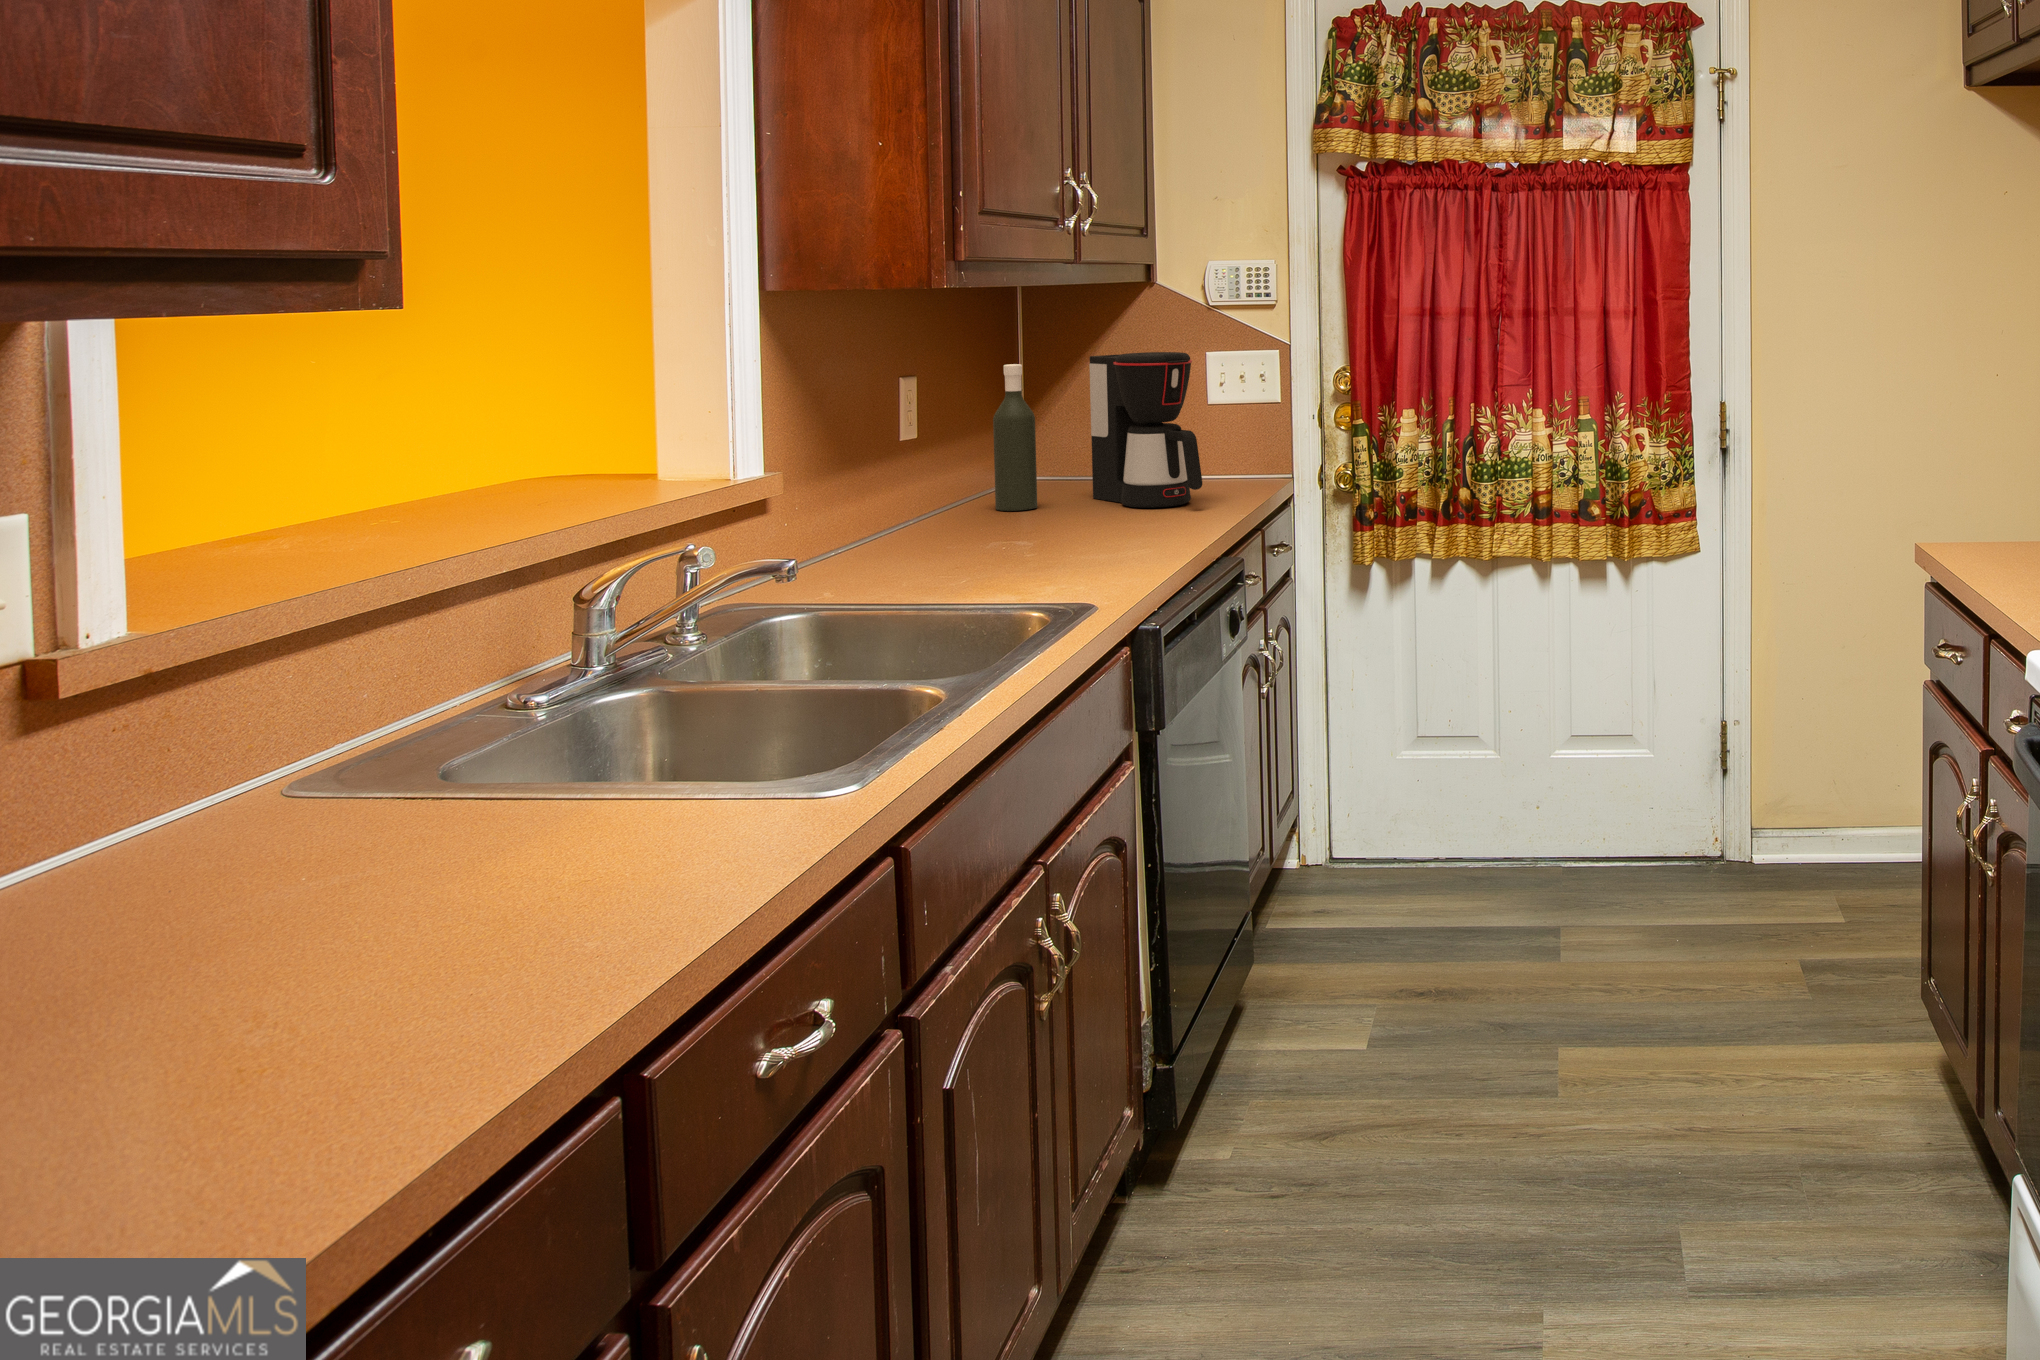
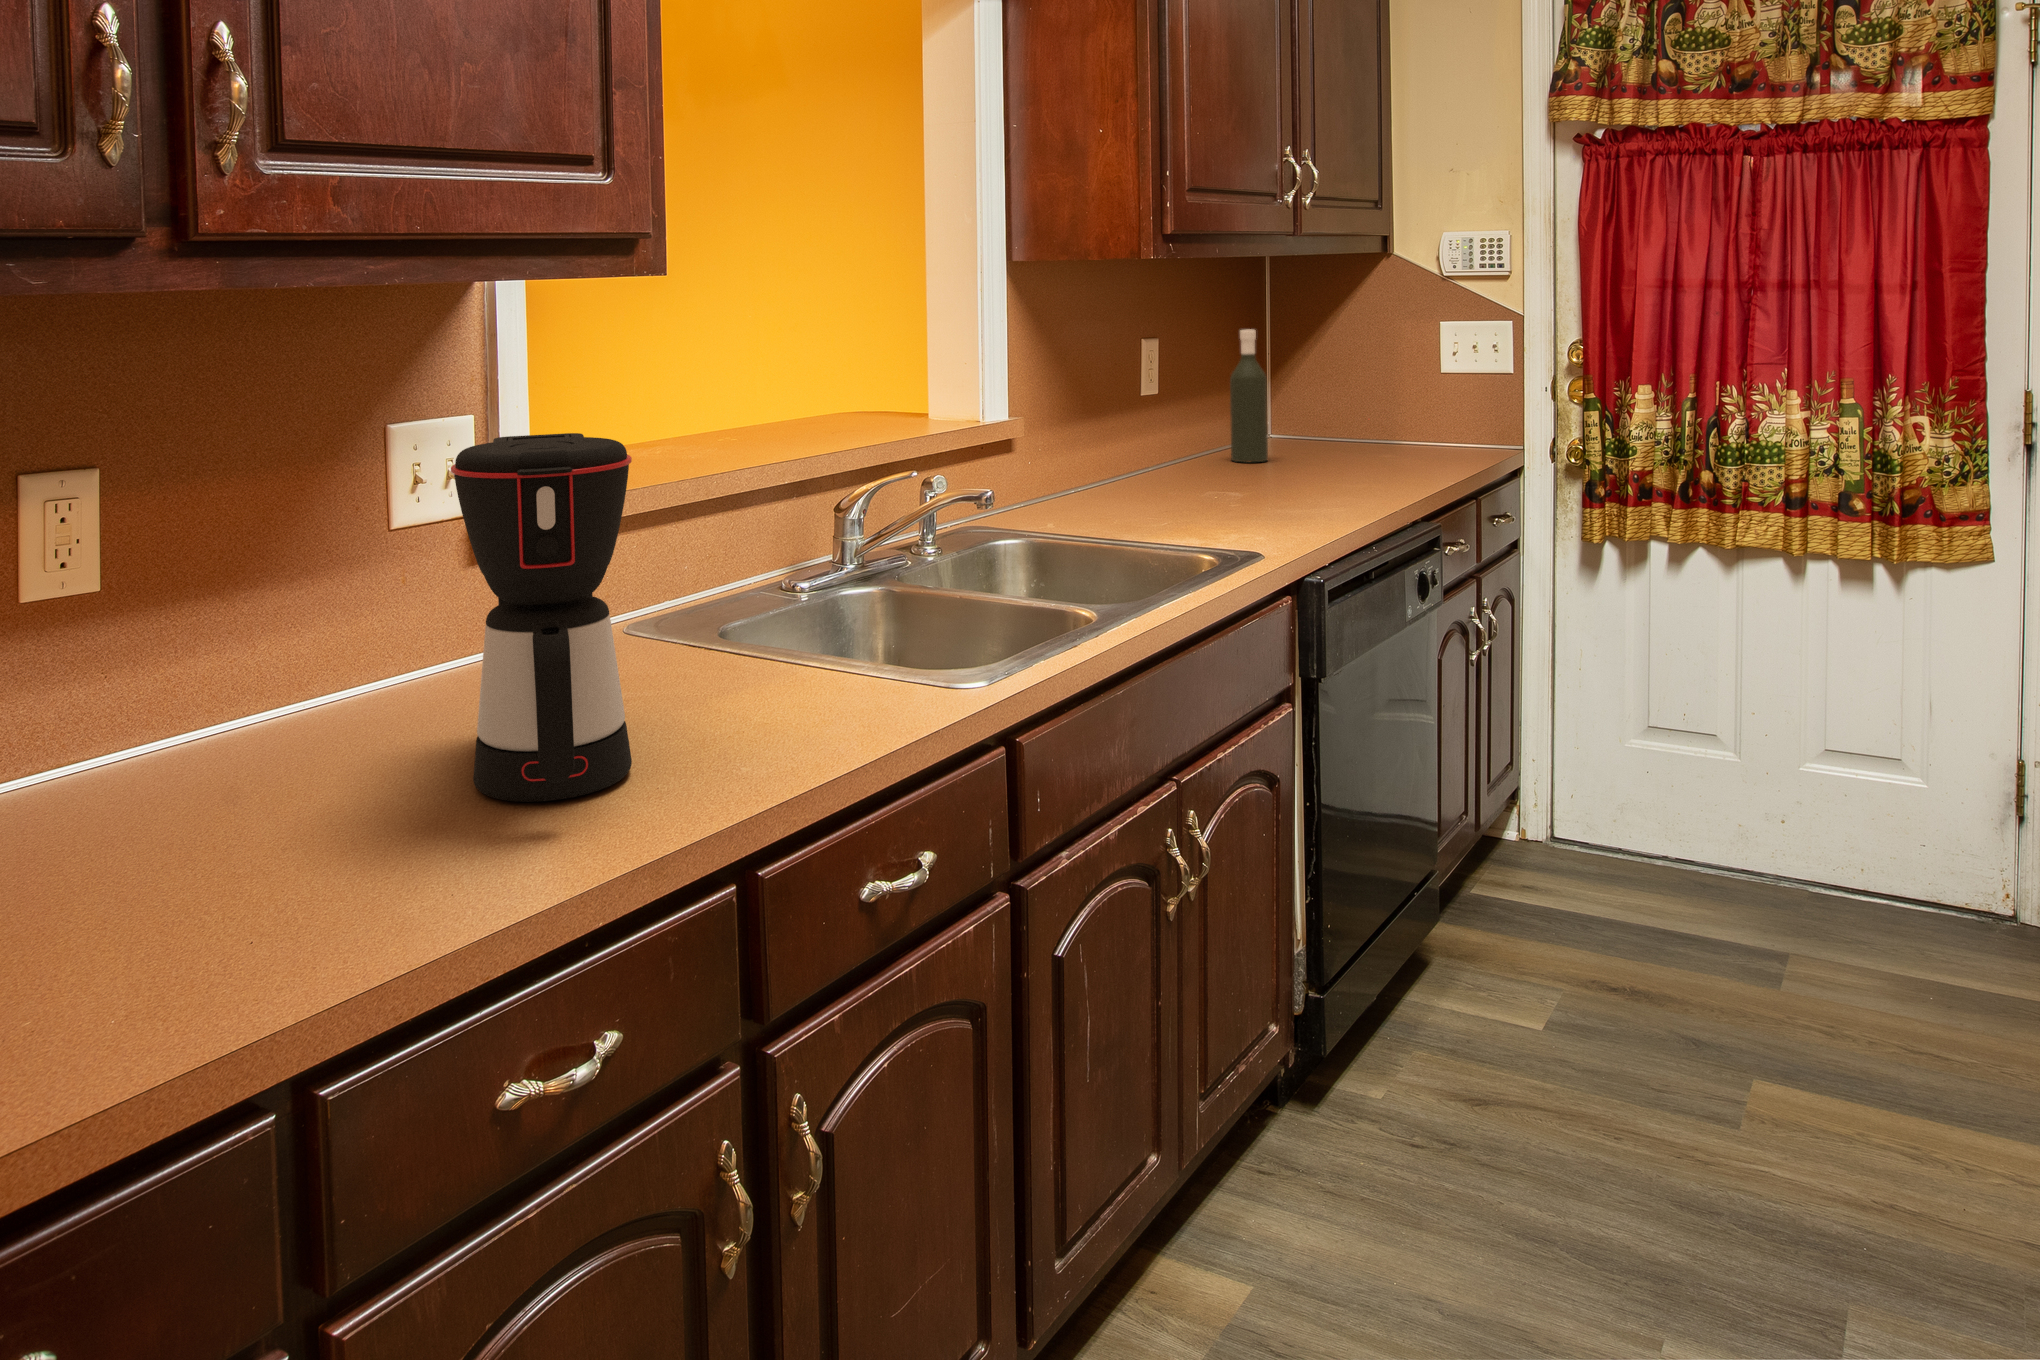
coffee maker: present [1089,352,1202,508] -> present [451,433,632,802]

